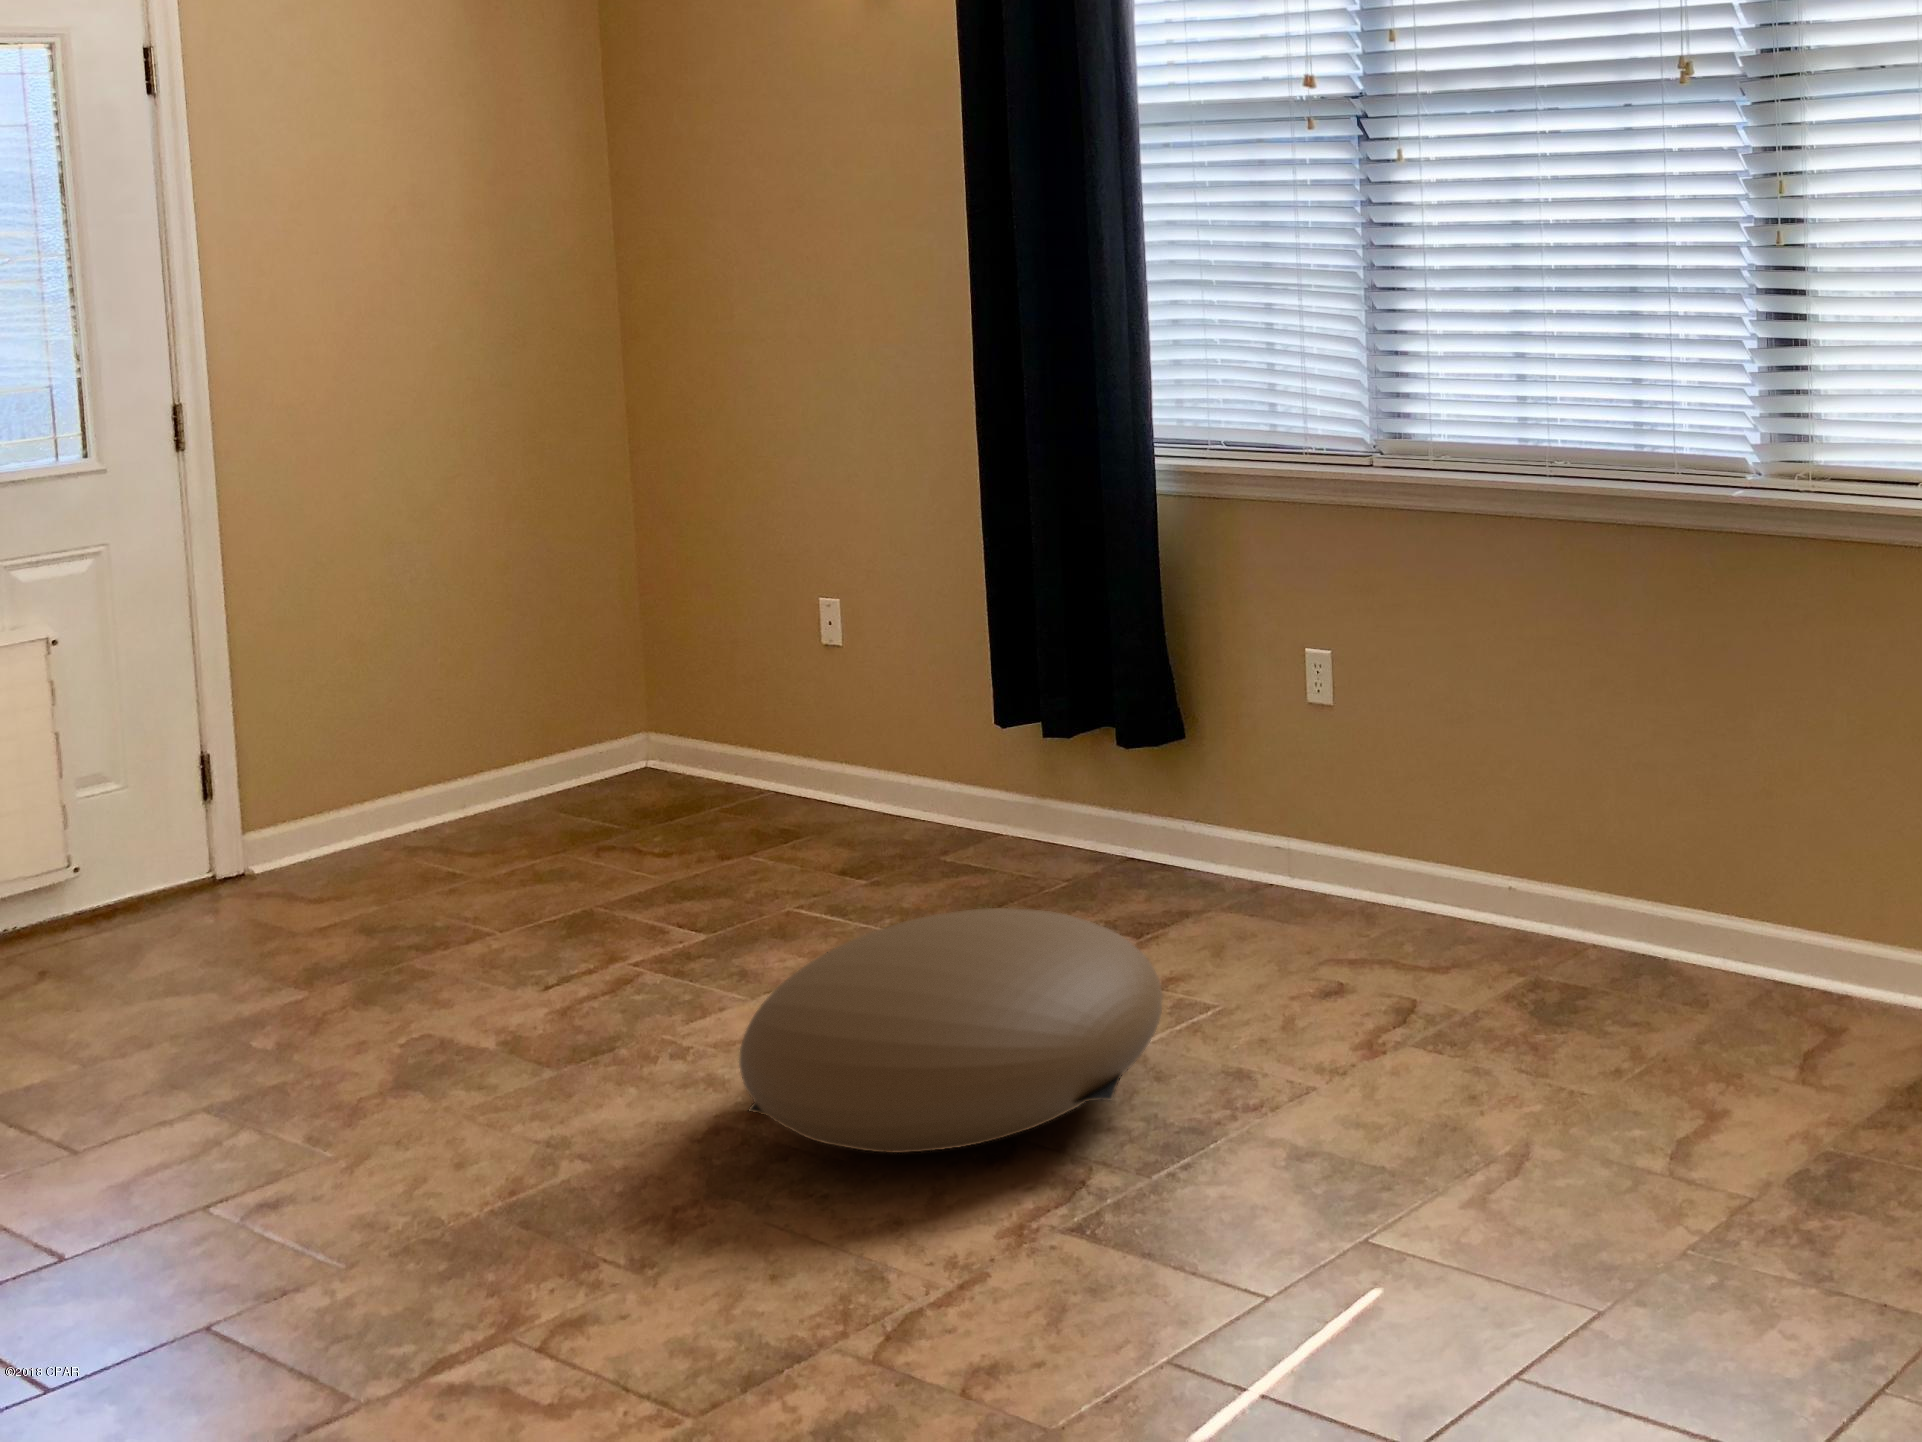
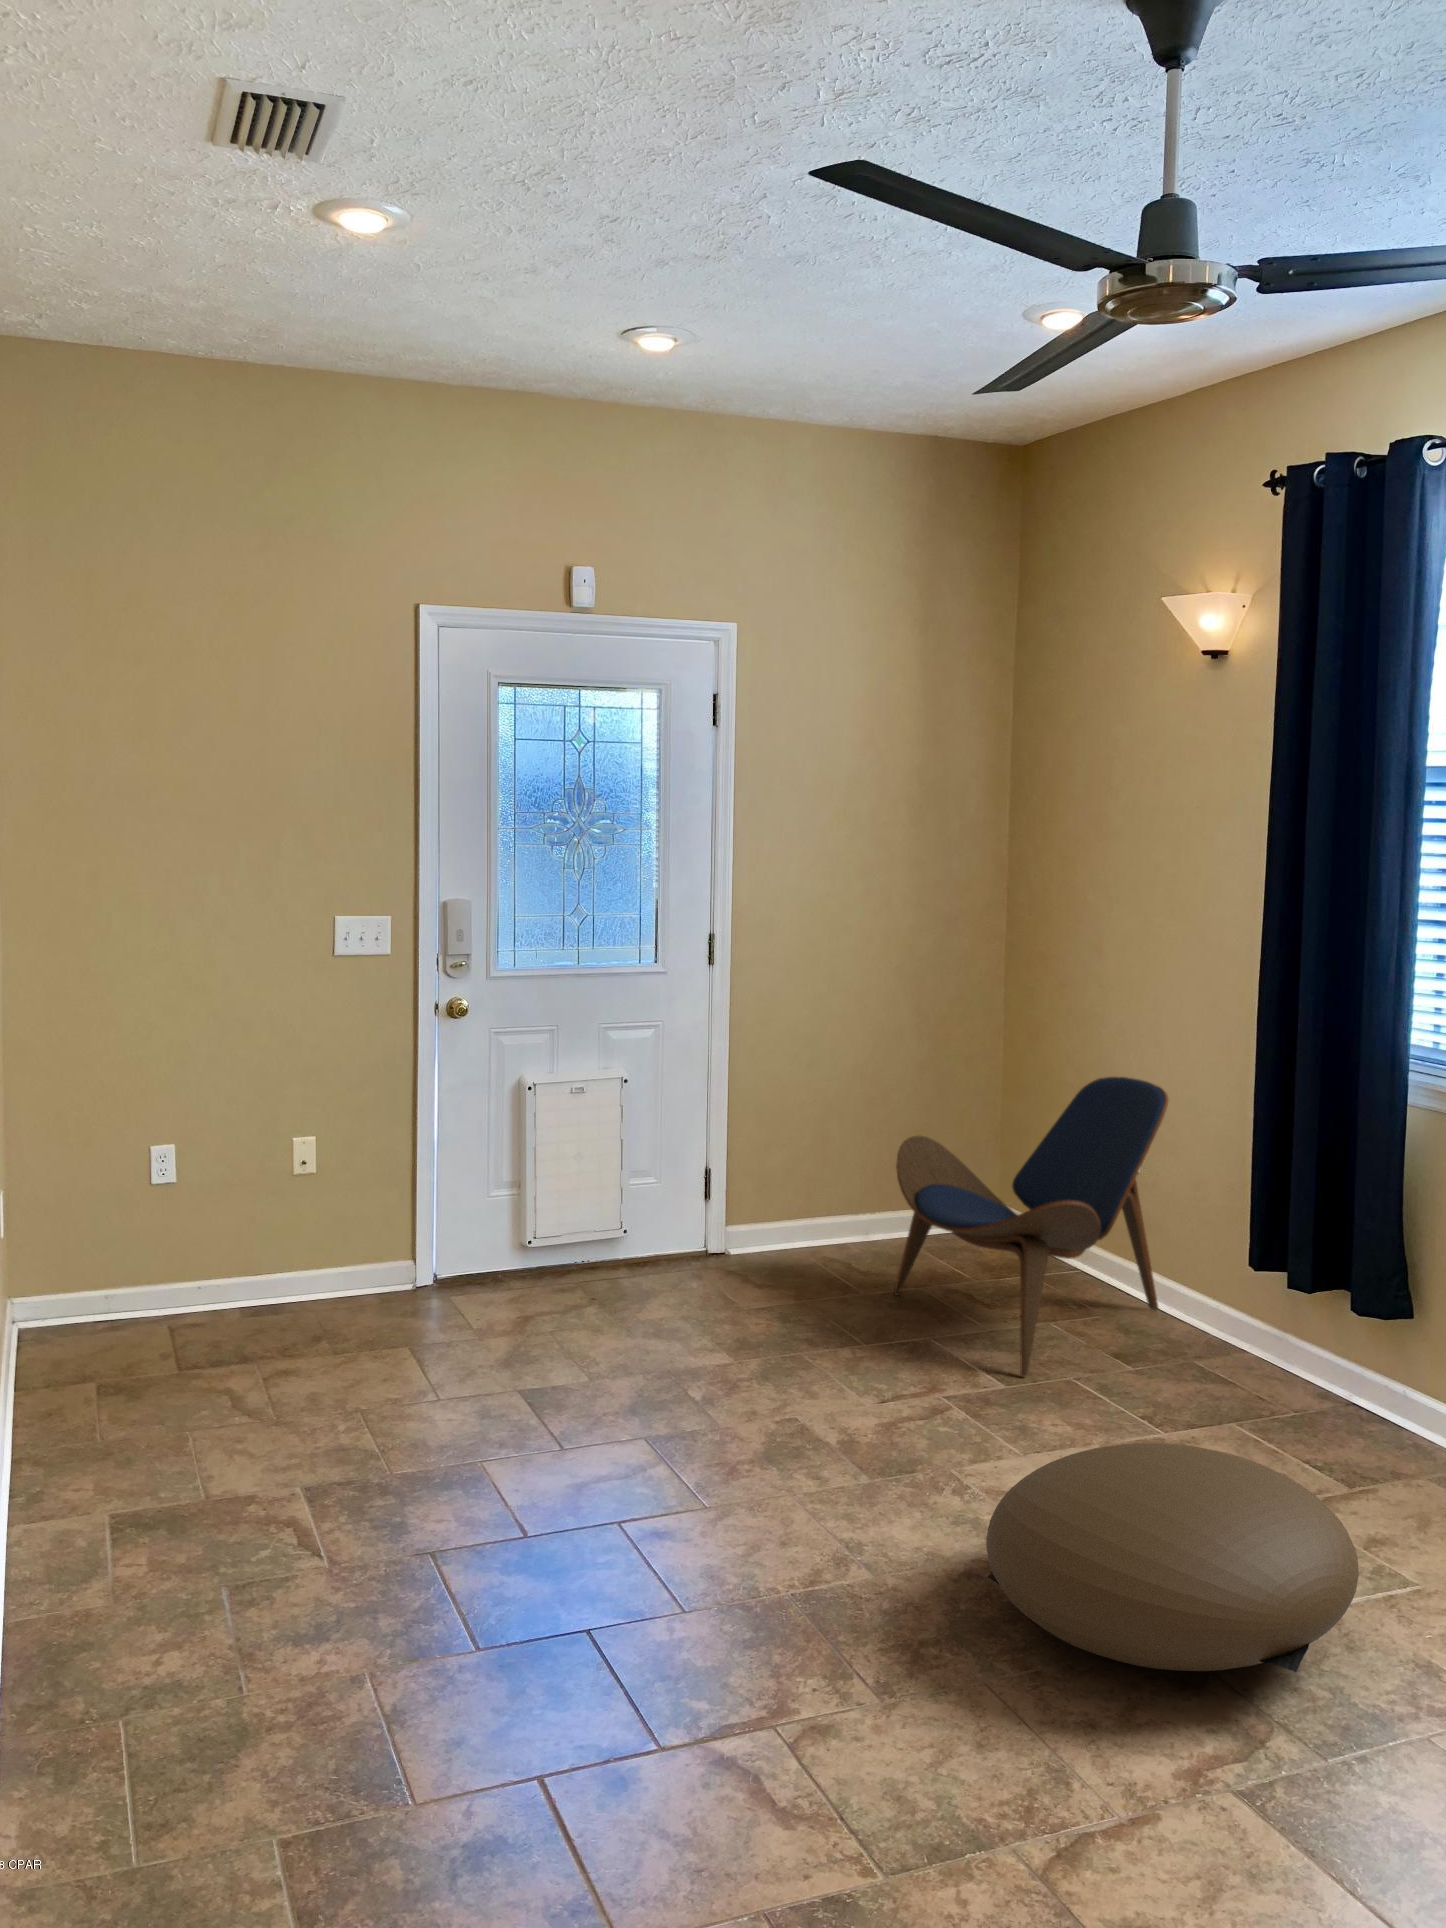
lounge chair: none [510,524,884,919] -> present [894,1077,1168,1376]

